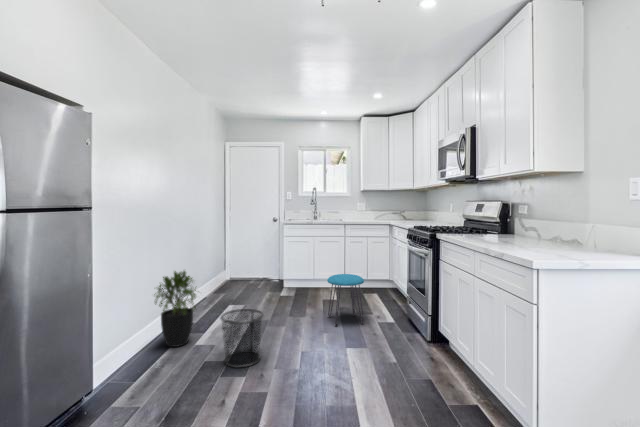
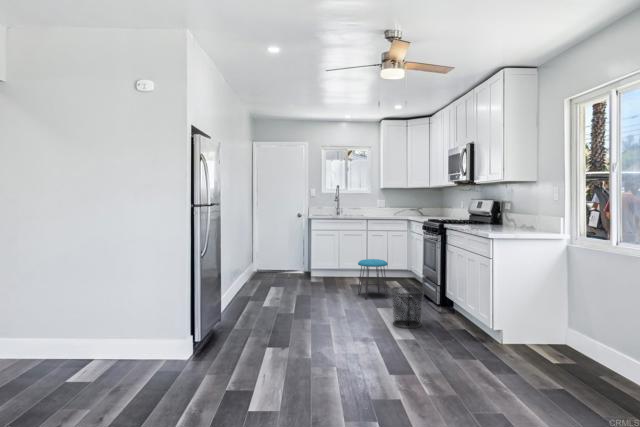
potted plant: present [154,271,196,347] -> none [231,251,265,309]
waste bin: present [221,309,263,367] -> present [391,286,424,328]

